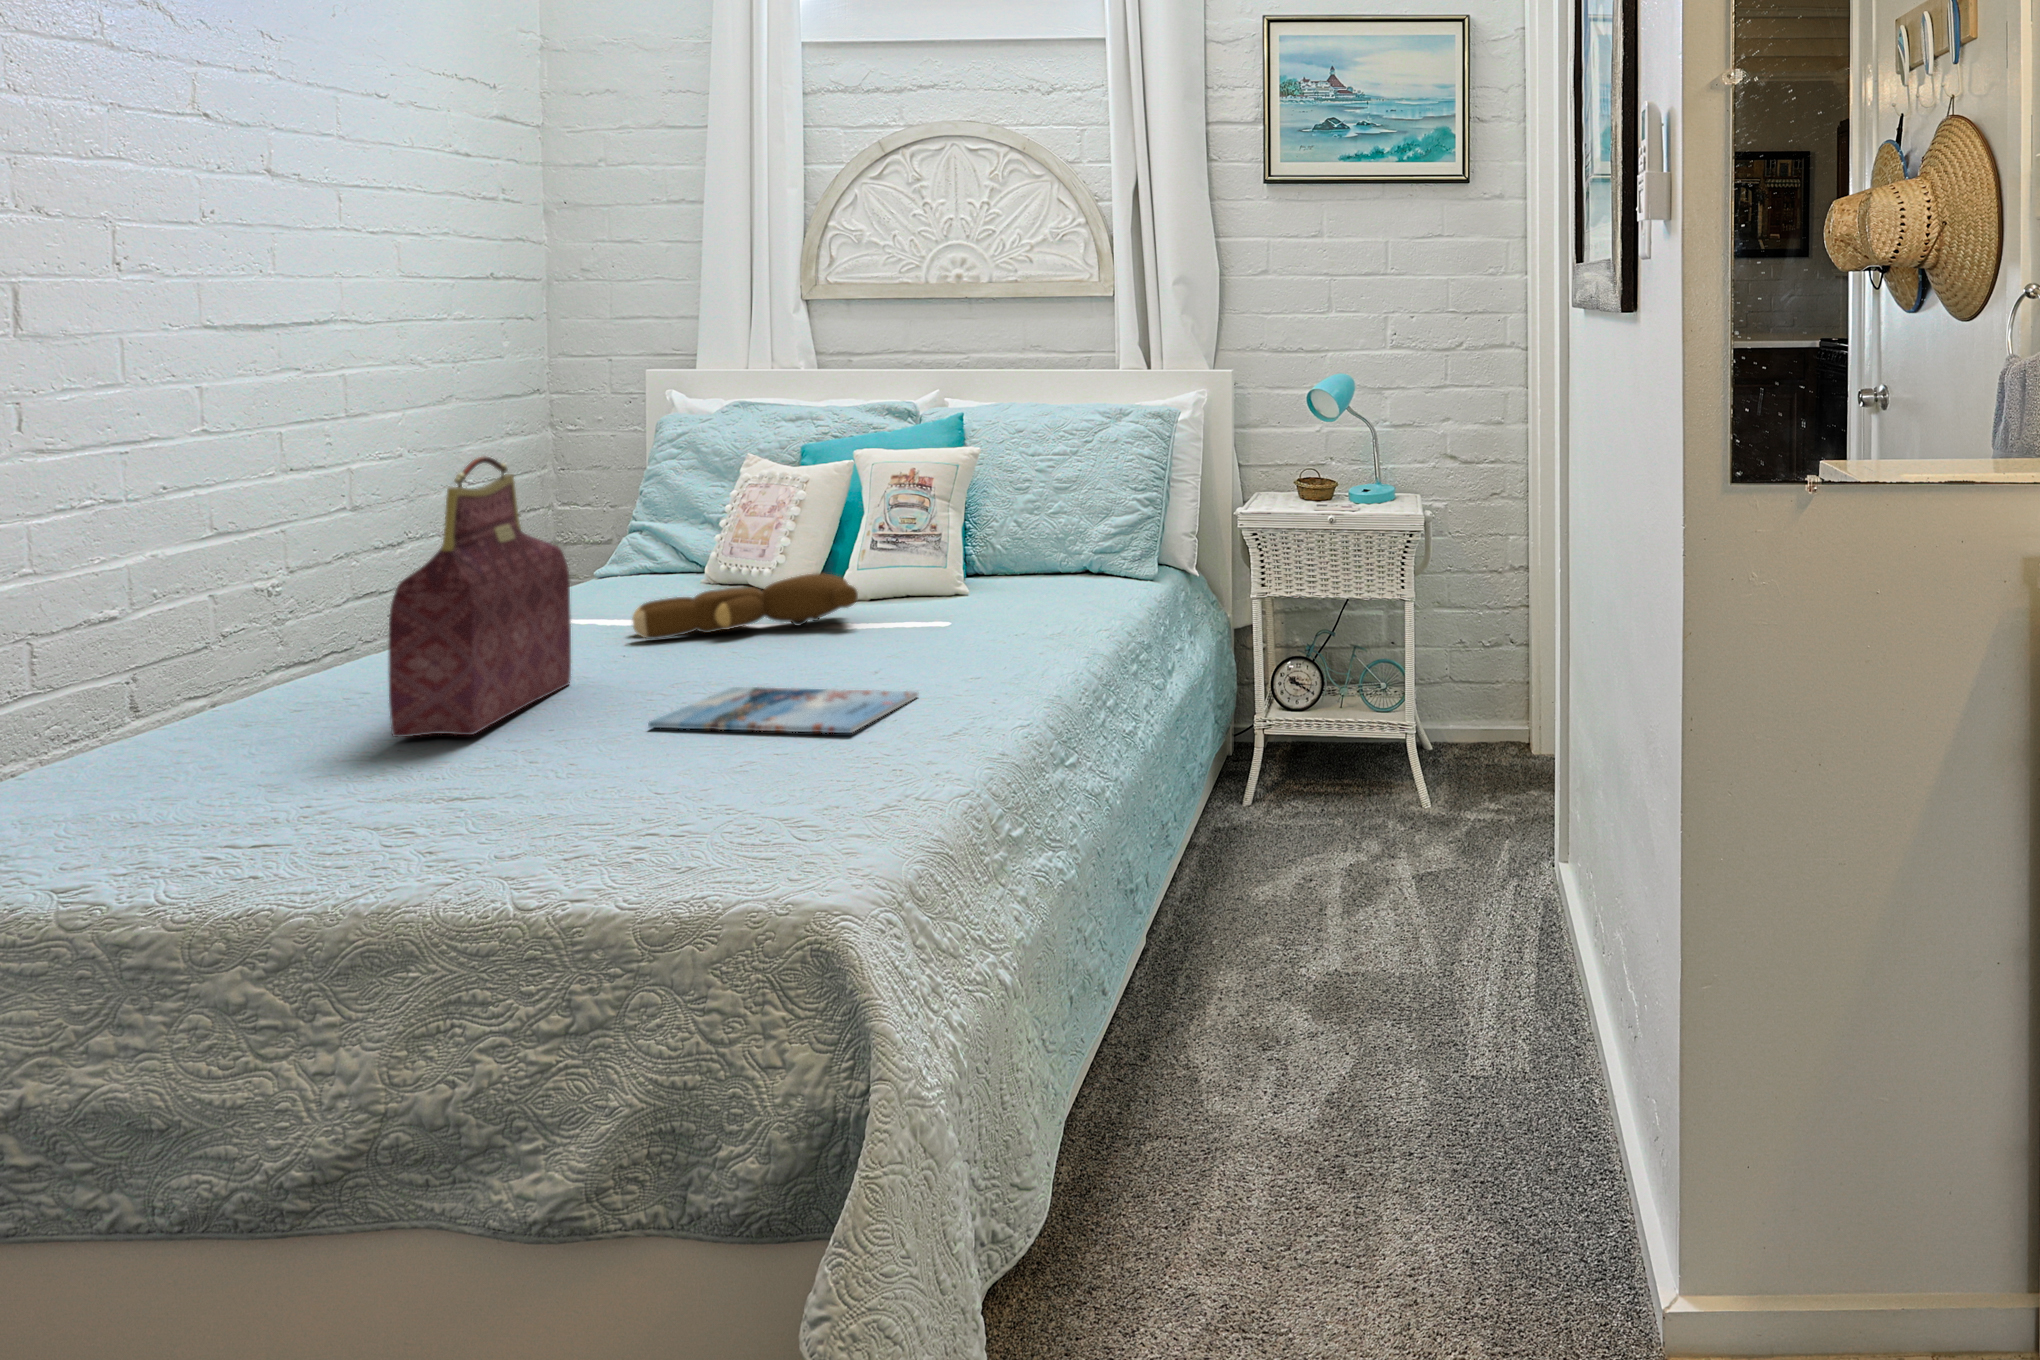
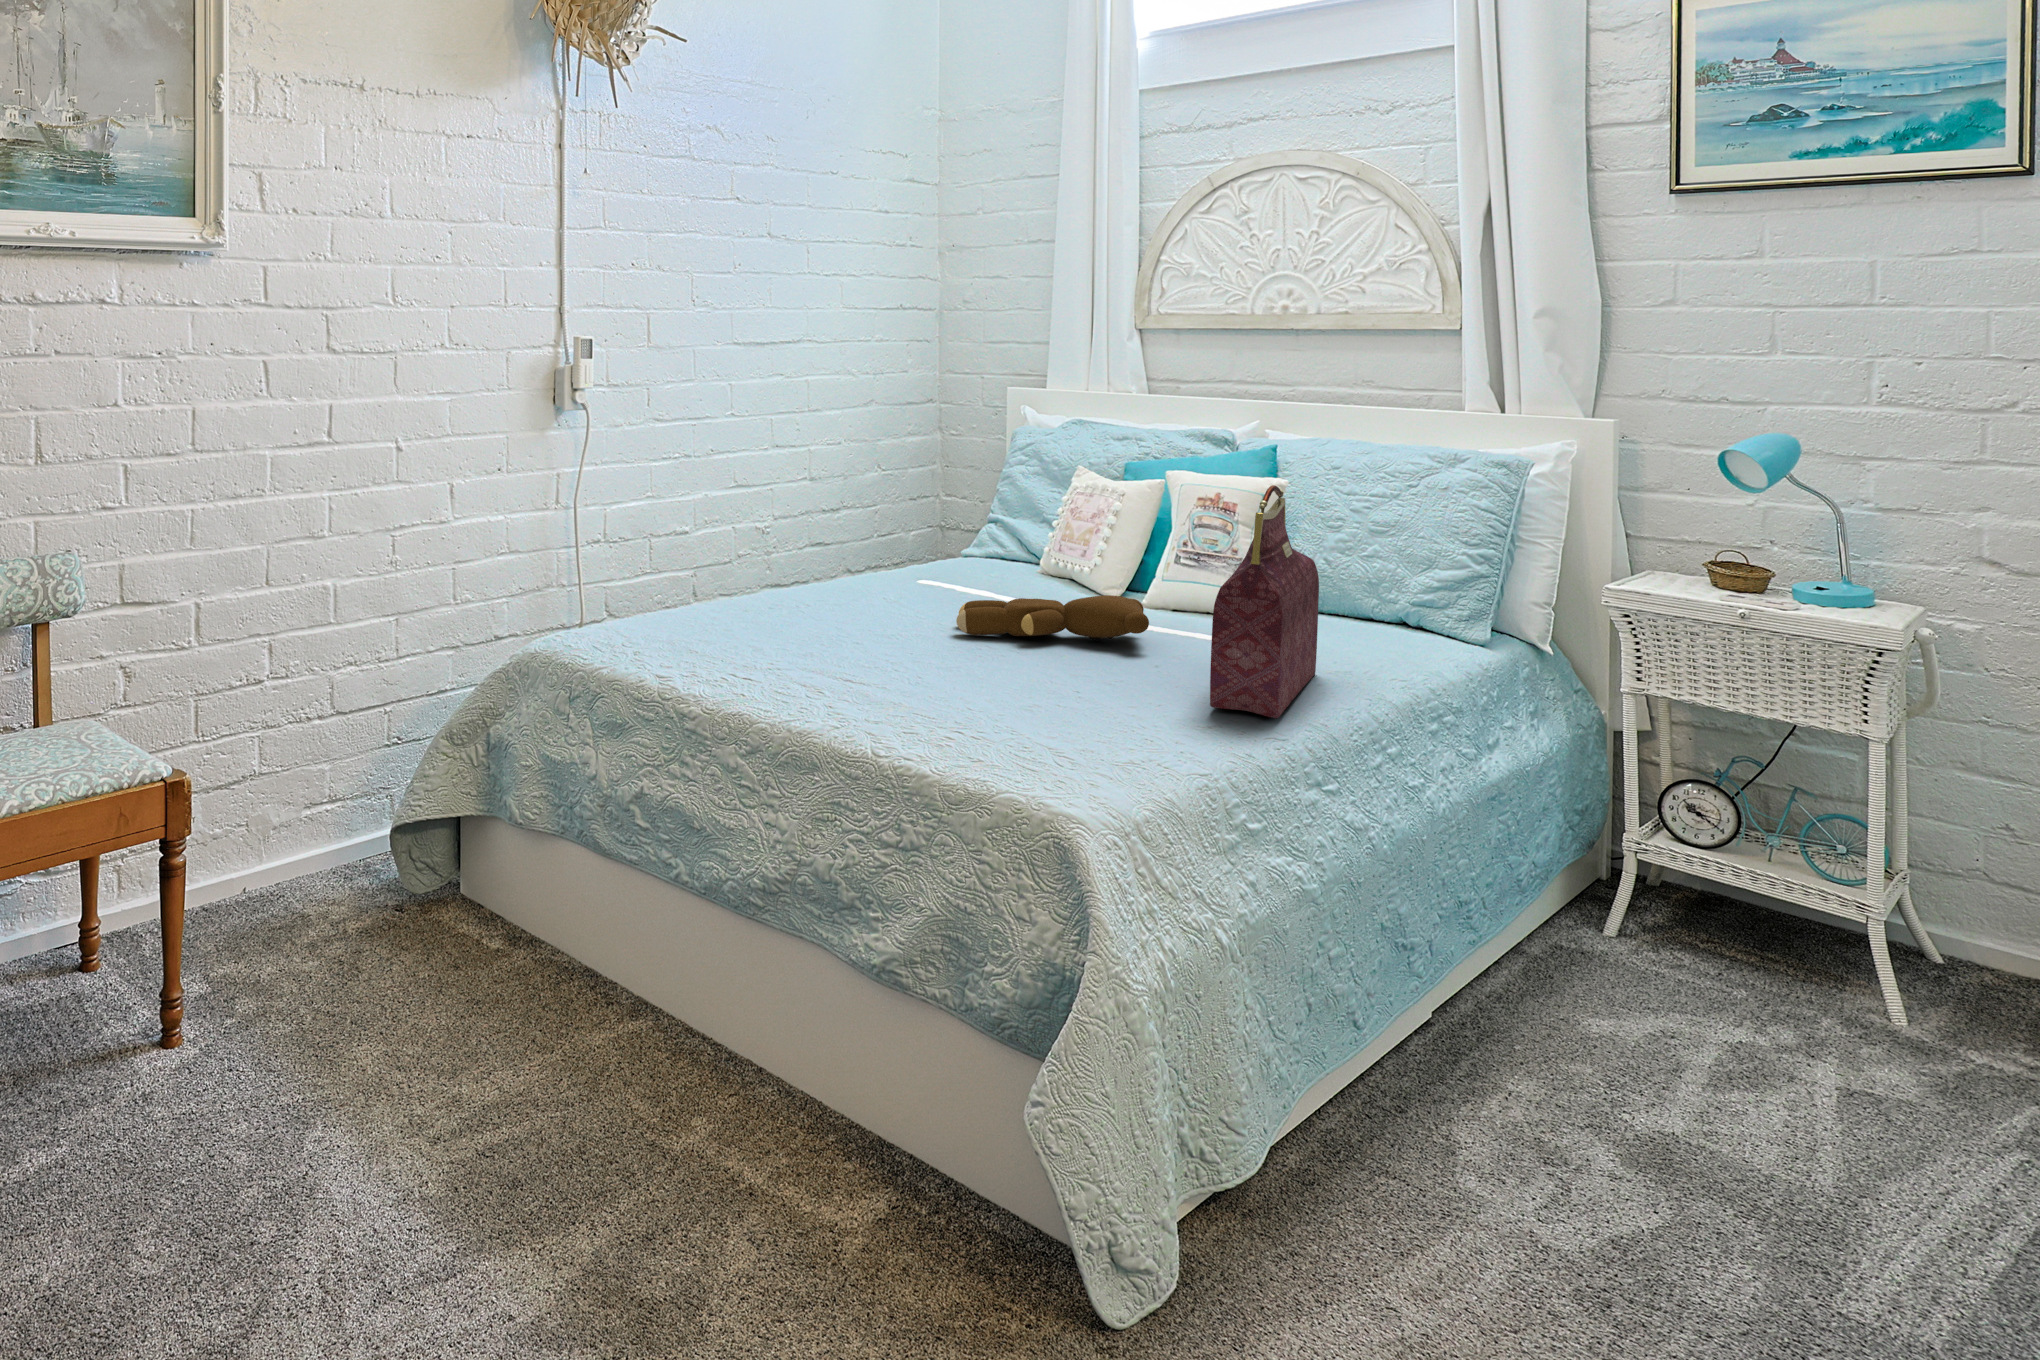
handbag: present [389,457,571,737] -> present [1210,485,1319,718]
magazine: present [648,687,918,733] -> none [936,706,1183,793]

